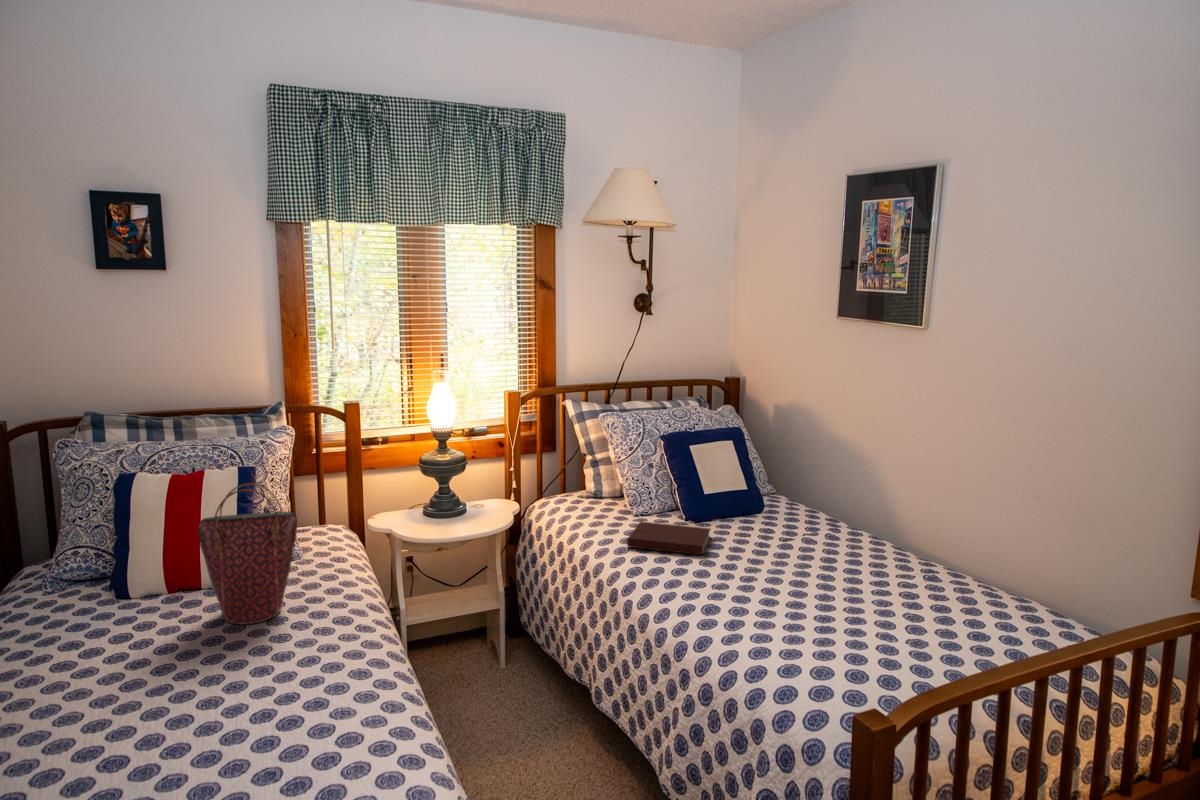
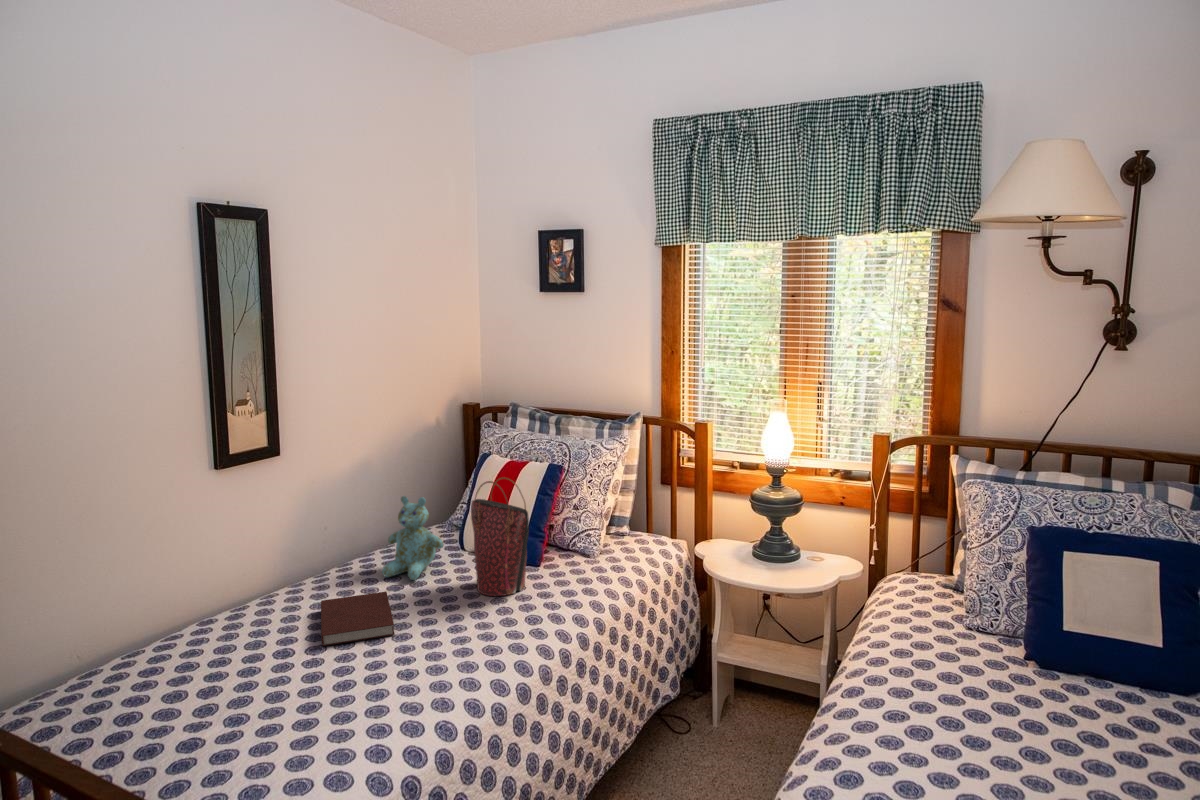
notebook: present [627,522,710,555] -> present [321,591,394,646]
stuffed bear: none [47,537,145,656] -> present [382,496,444,580]

